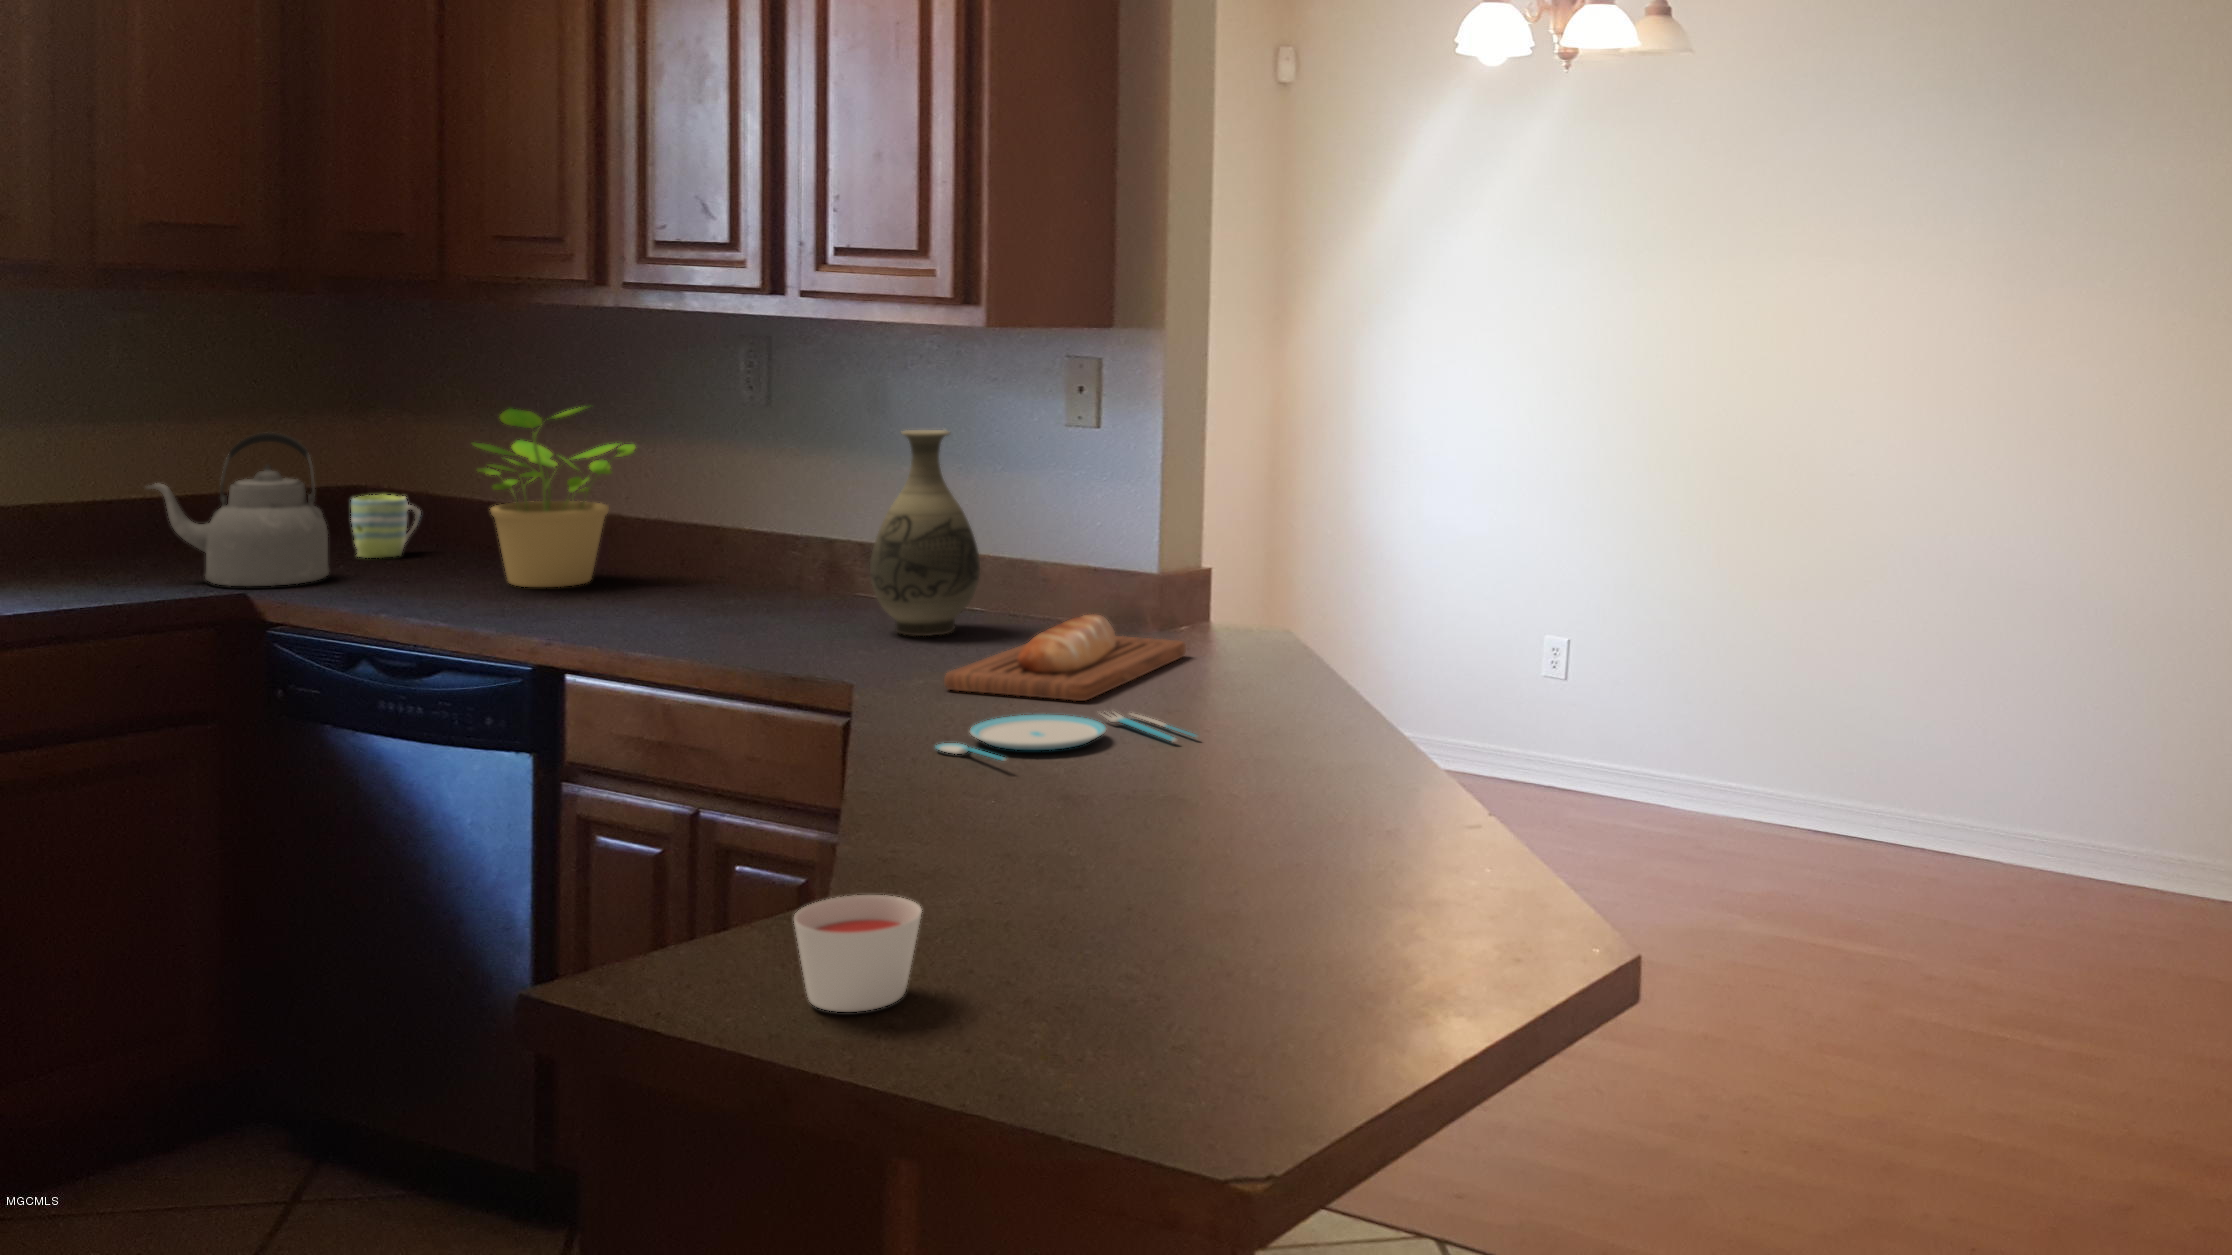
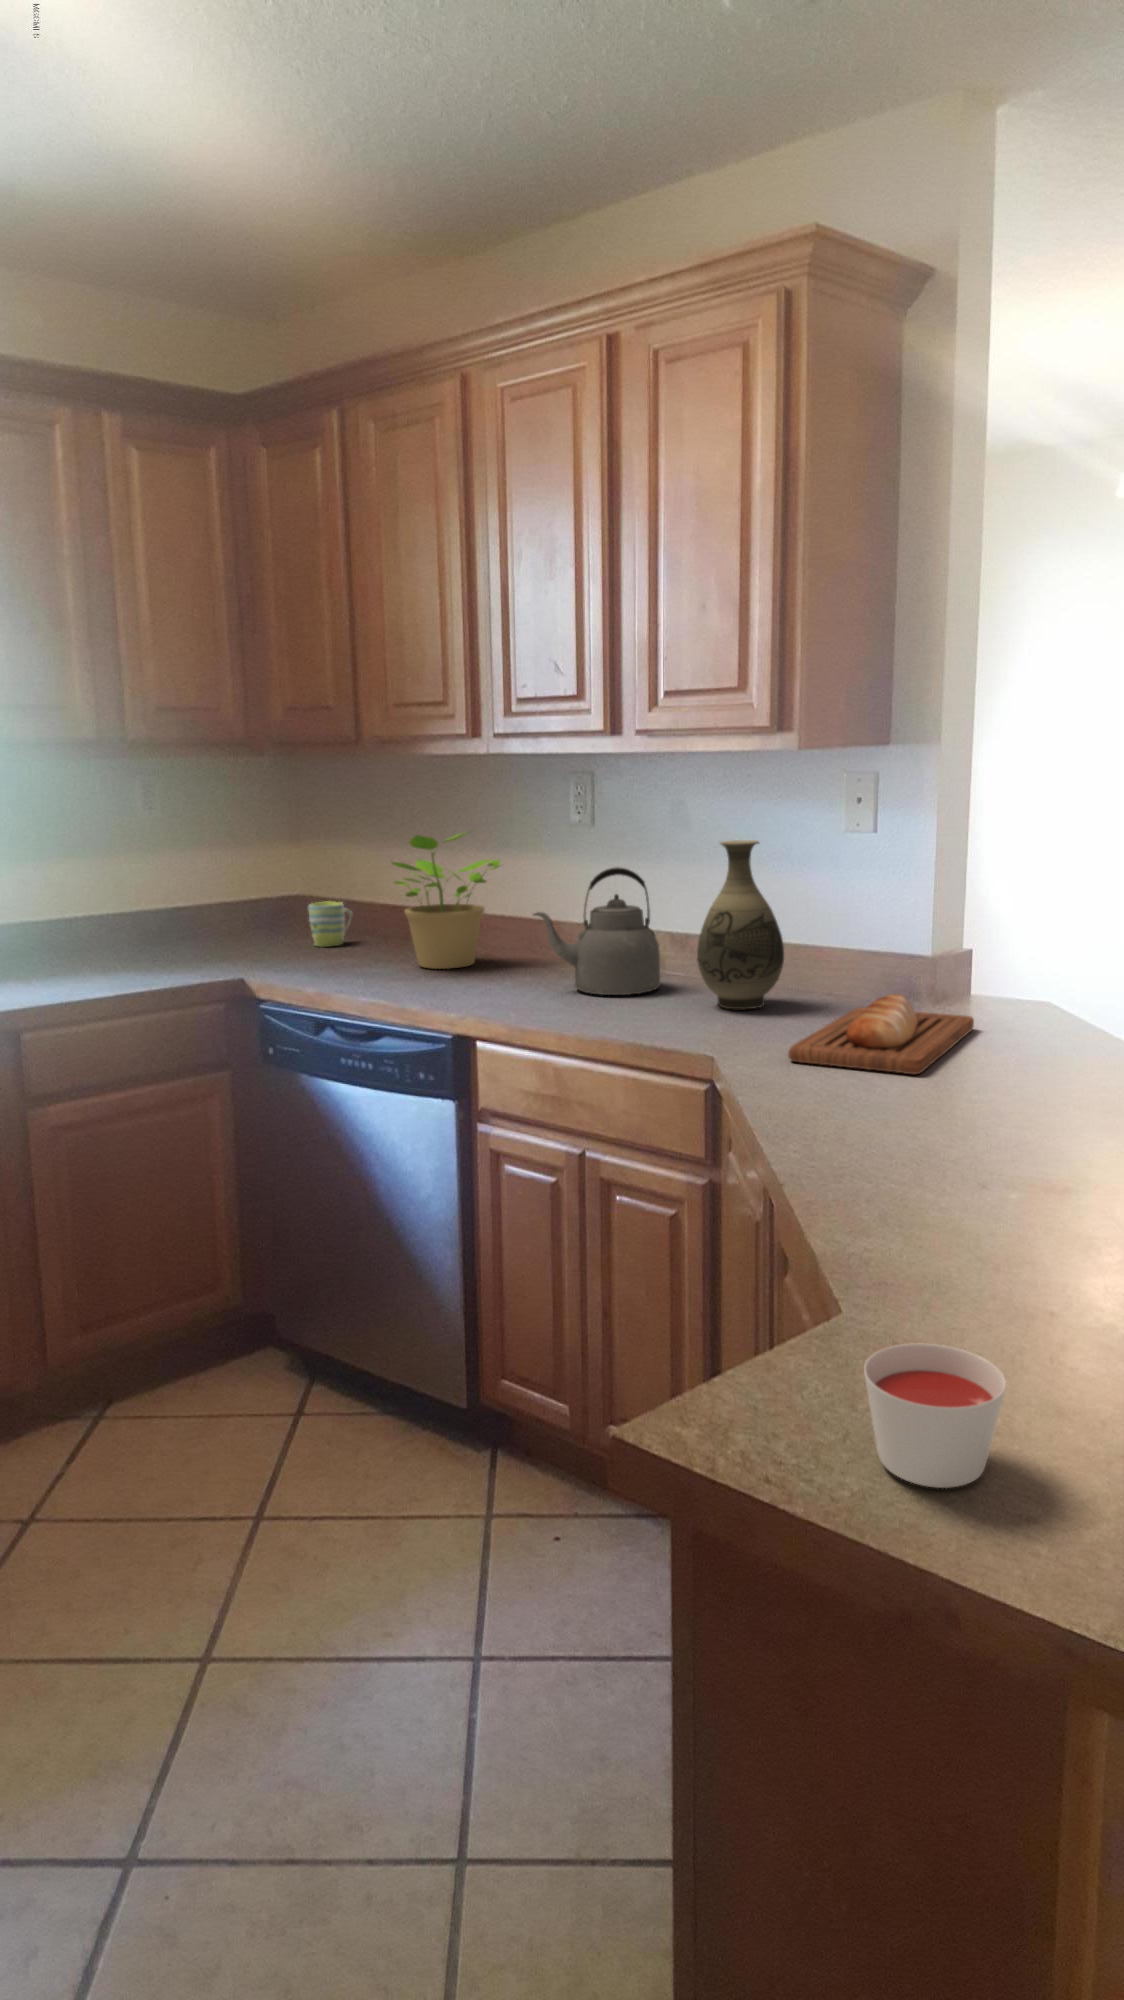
kettle: present [147,432,329,586] -> present [533,867,660,995]
plate: present [936,713,1197,761] -> none [818,1086,1054,1142]

